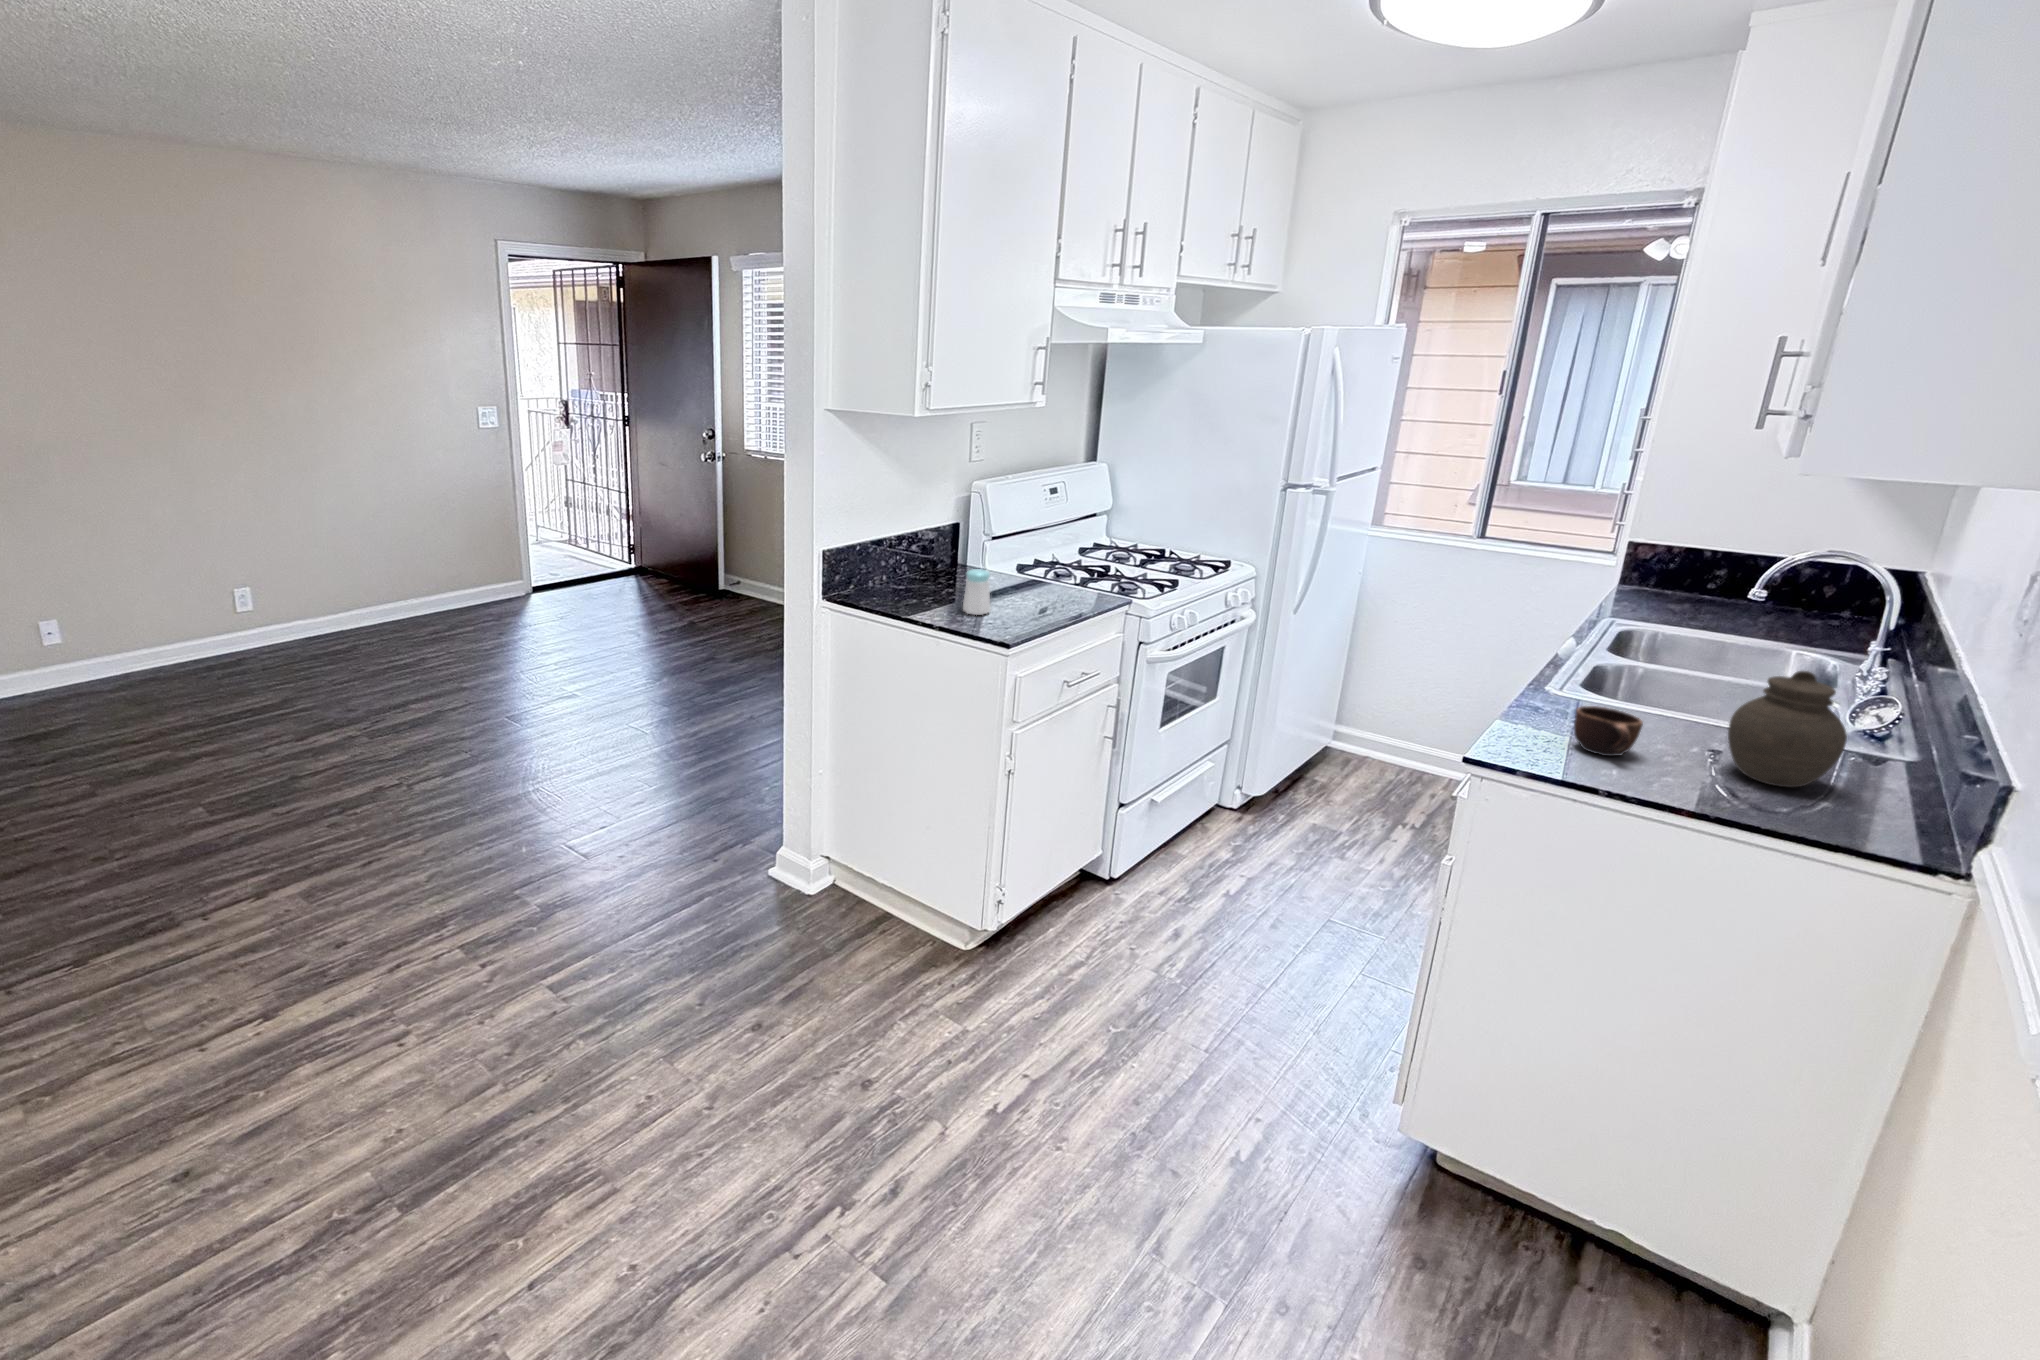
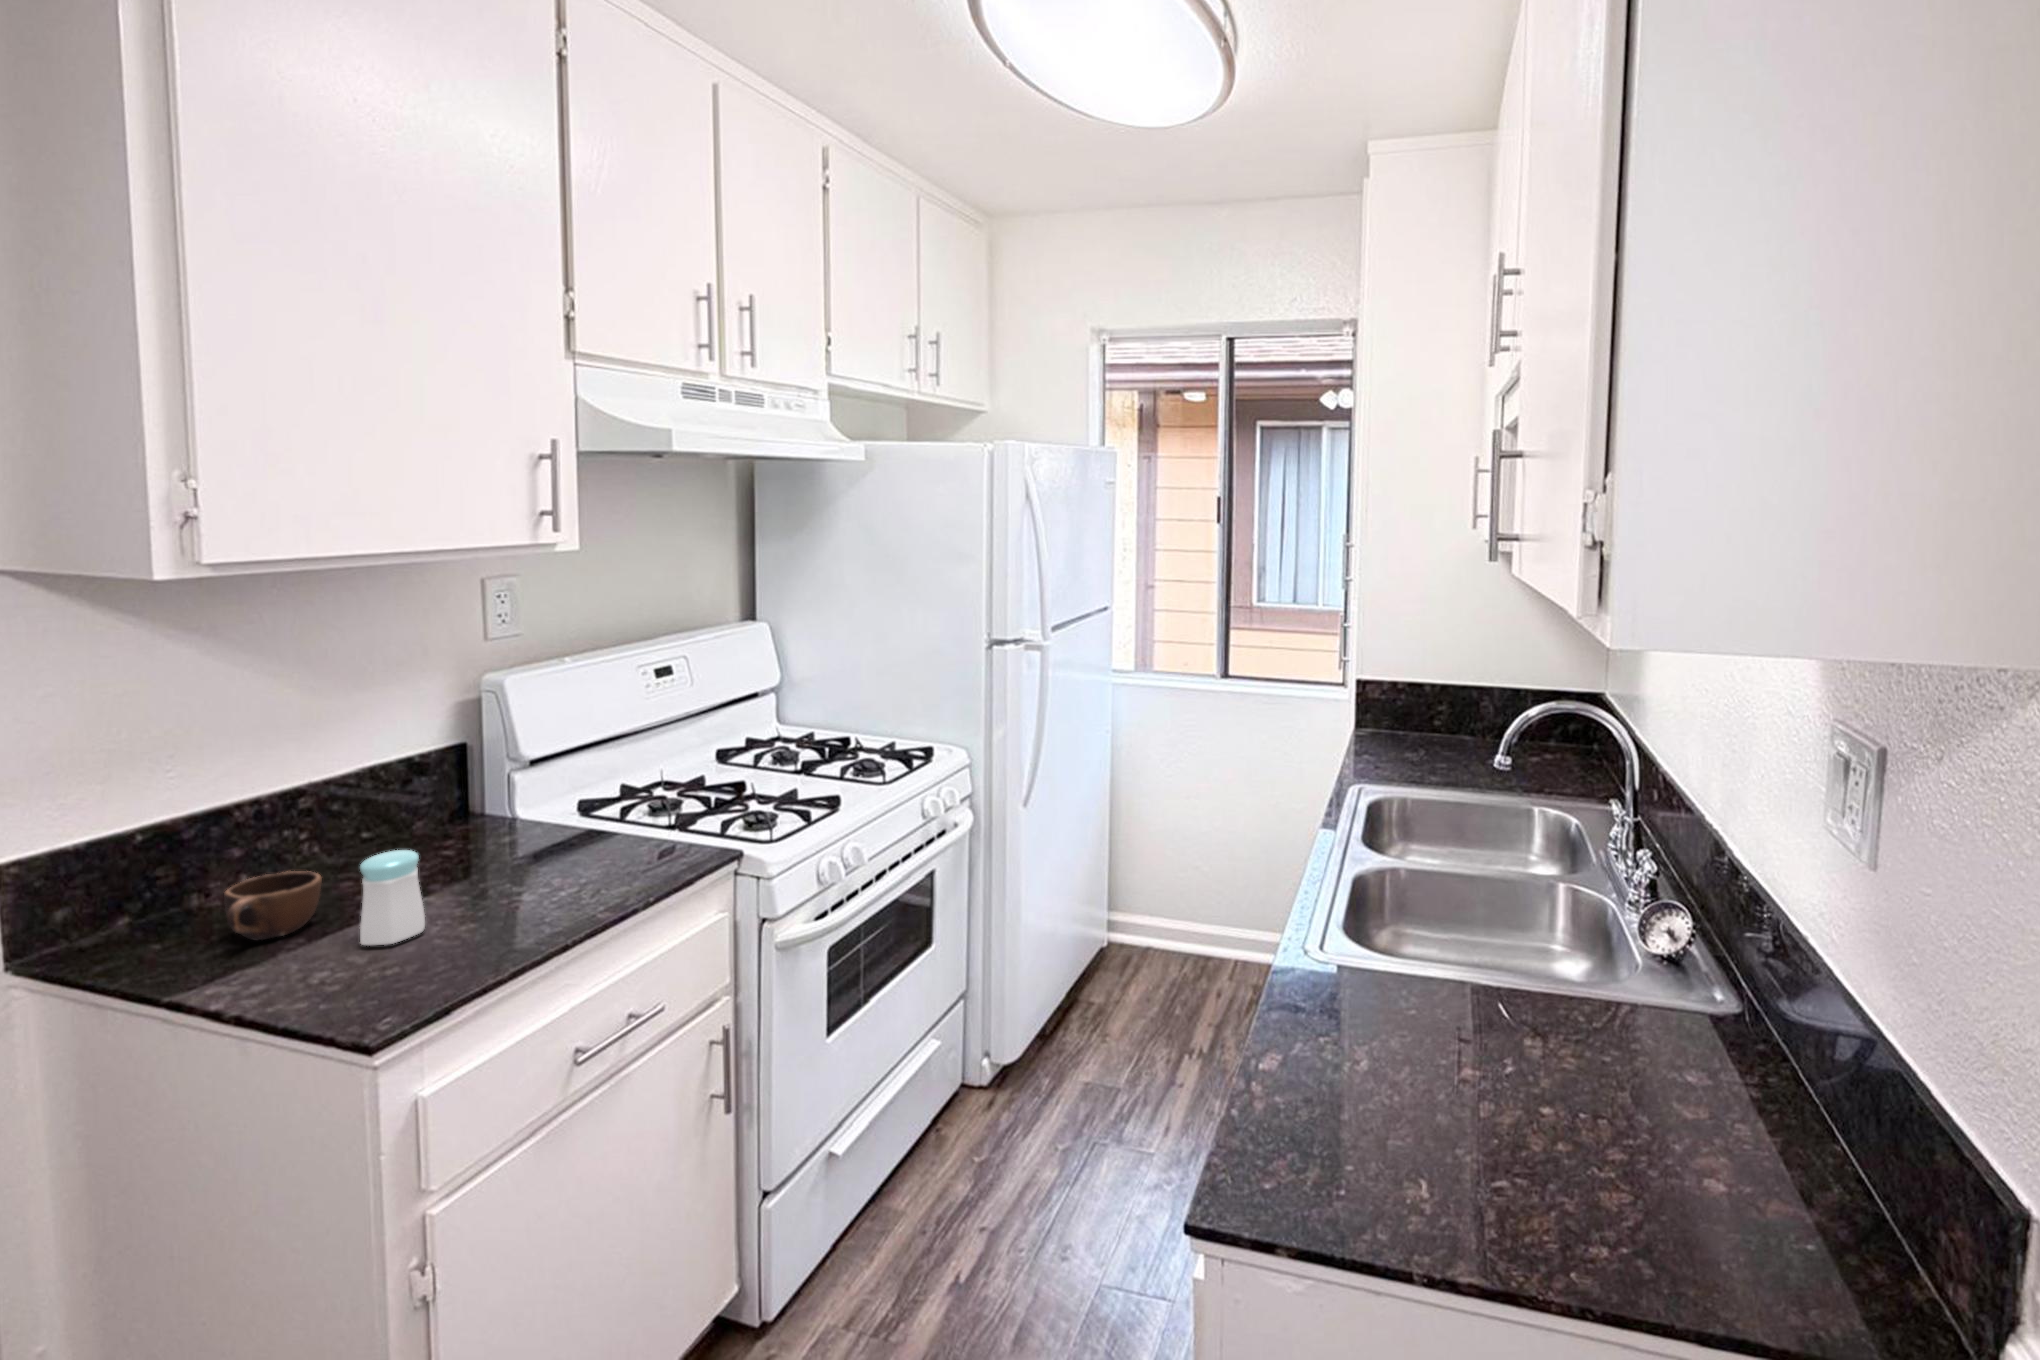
jar: present [1728,671,1847,787] -> none [1556,931,1711,1135]
mug: present [1574,706,1643,756] -> present [224,871,322,940]

